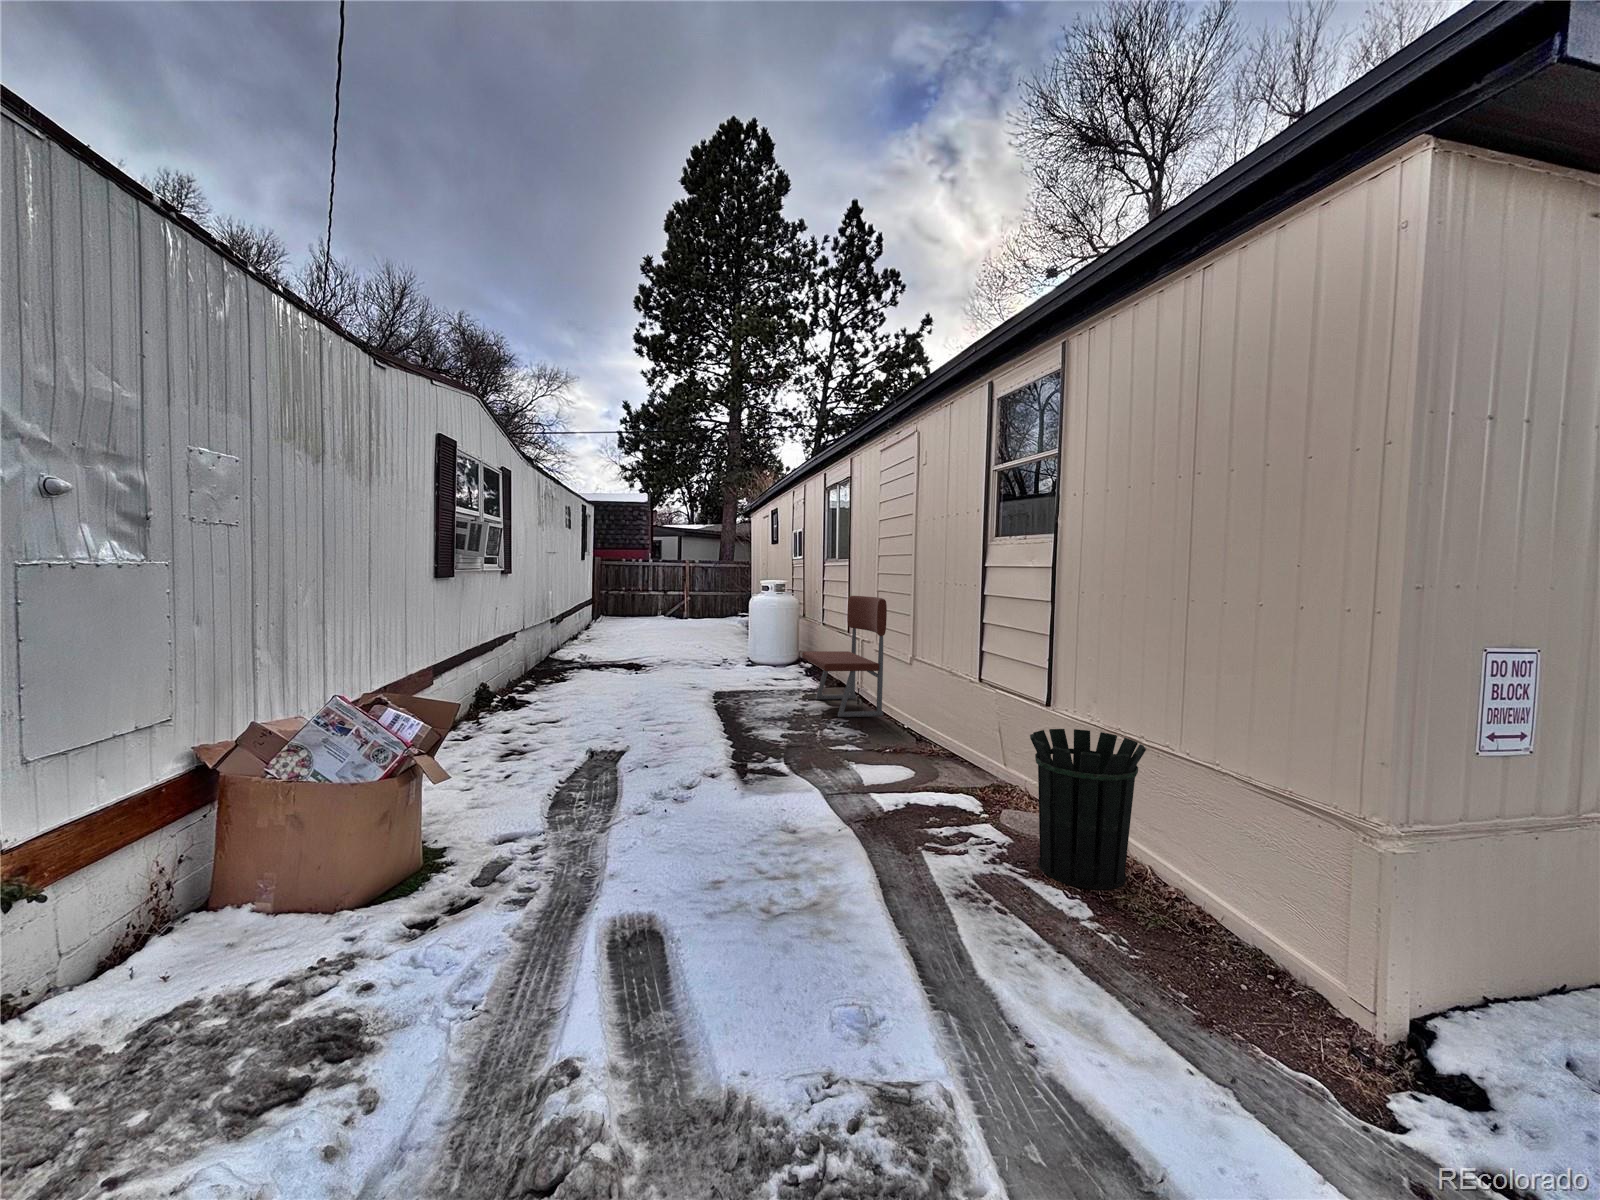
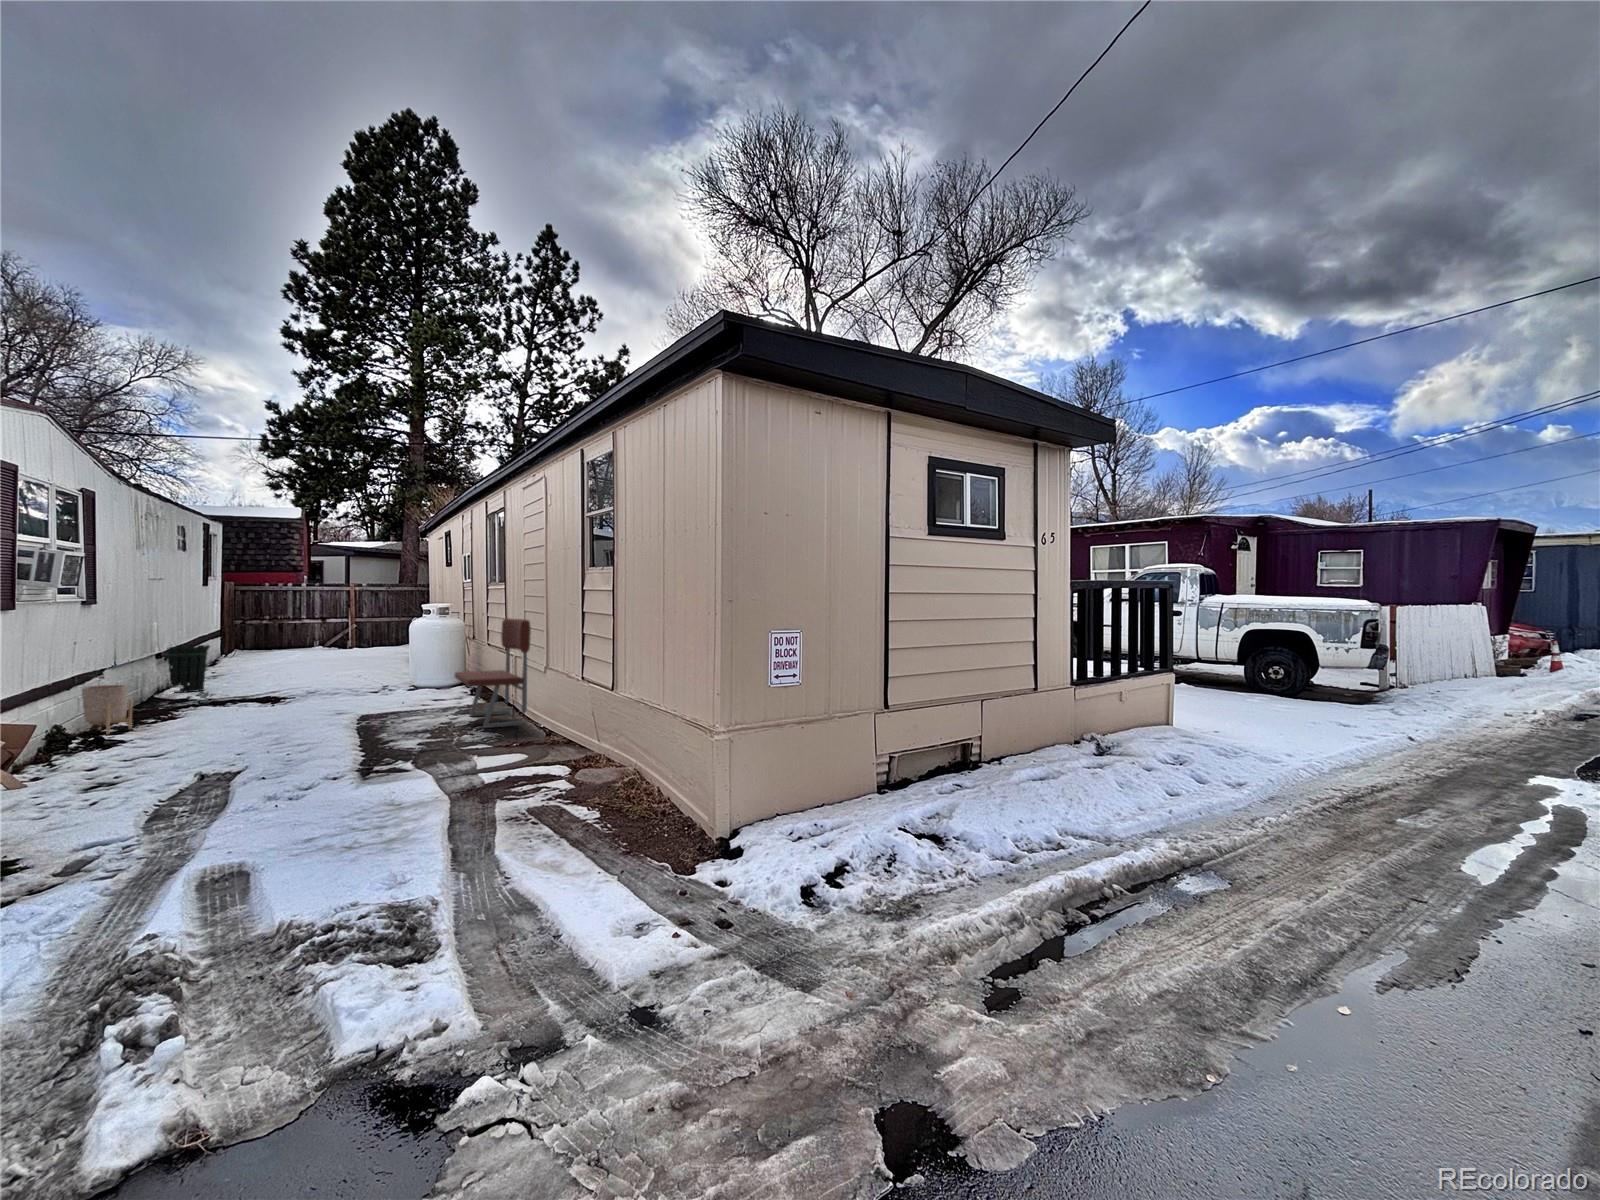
planter: none [494,650,536,696] -> present [82,685,132,734]
waste bin: present [1030,729,1146,890] -> present [165,645,210,693]

